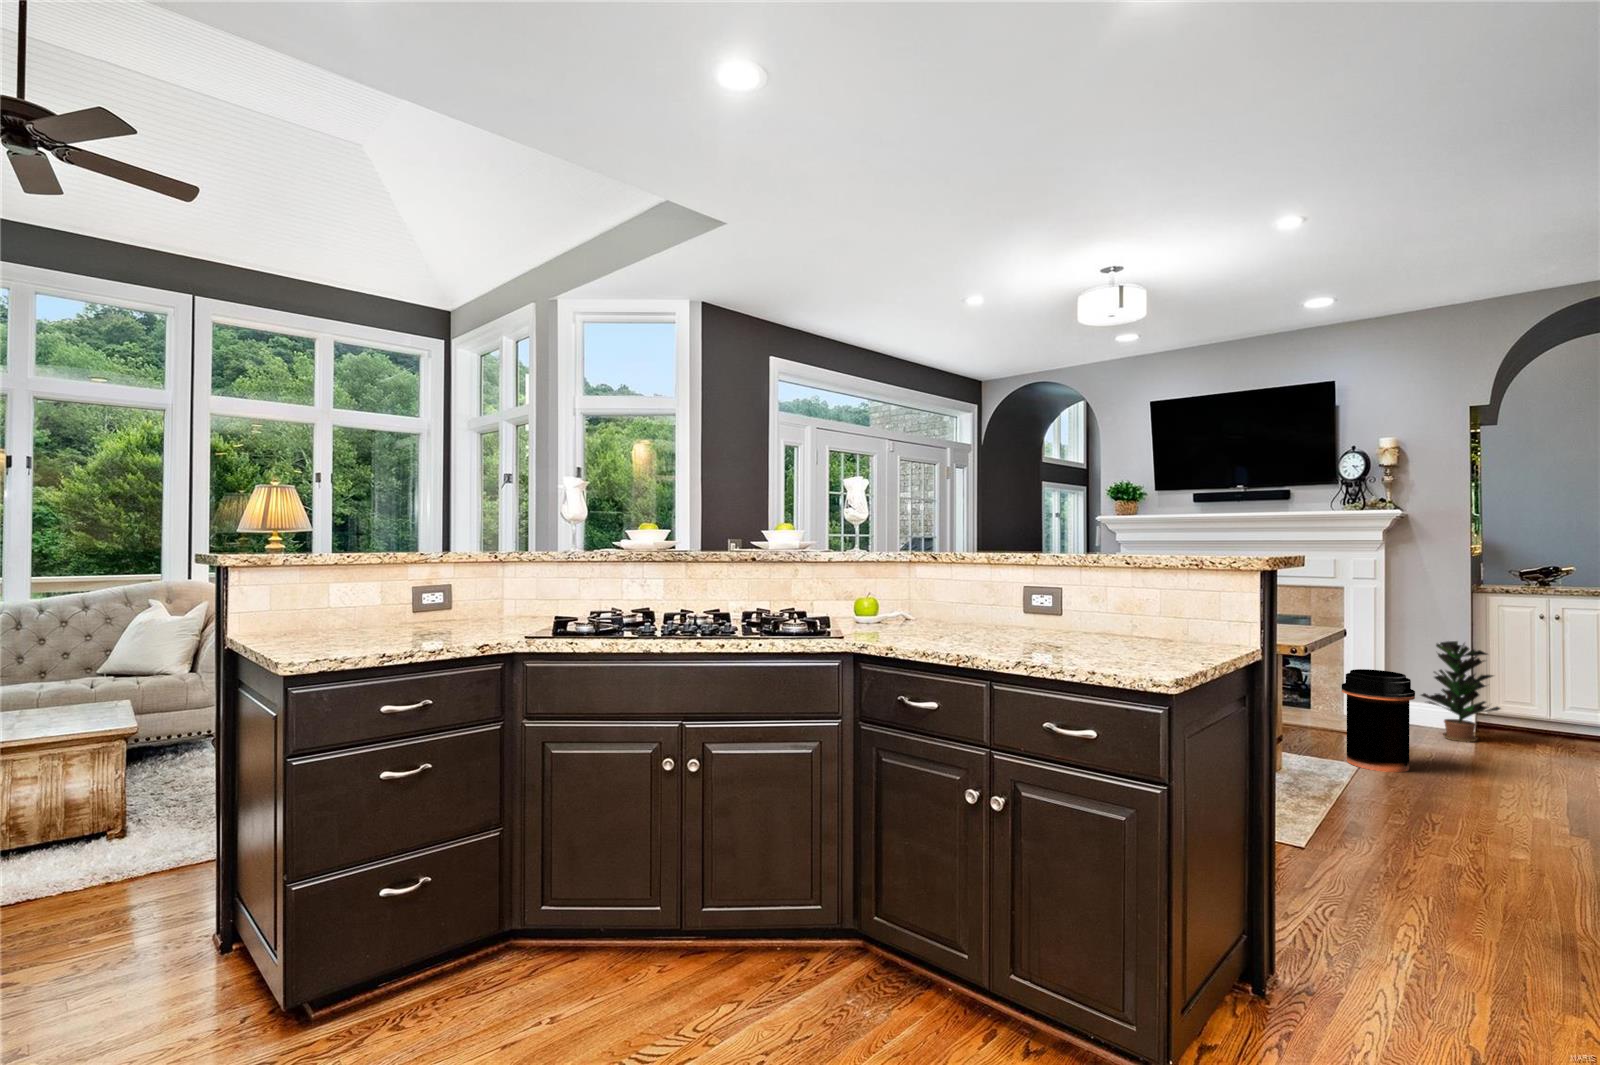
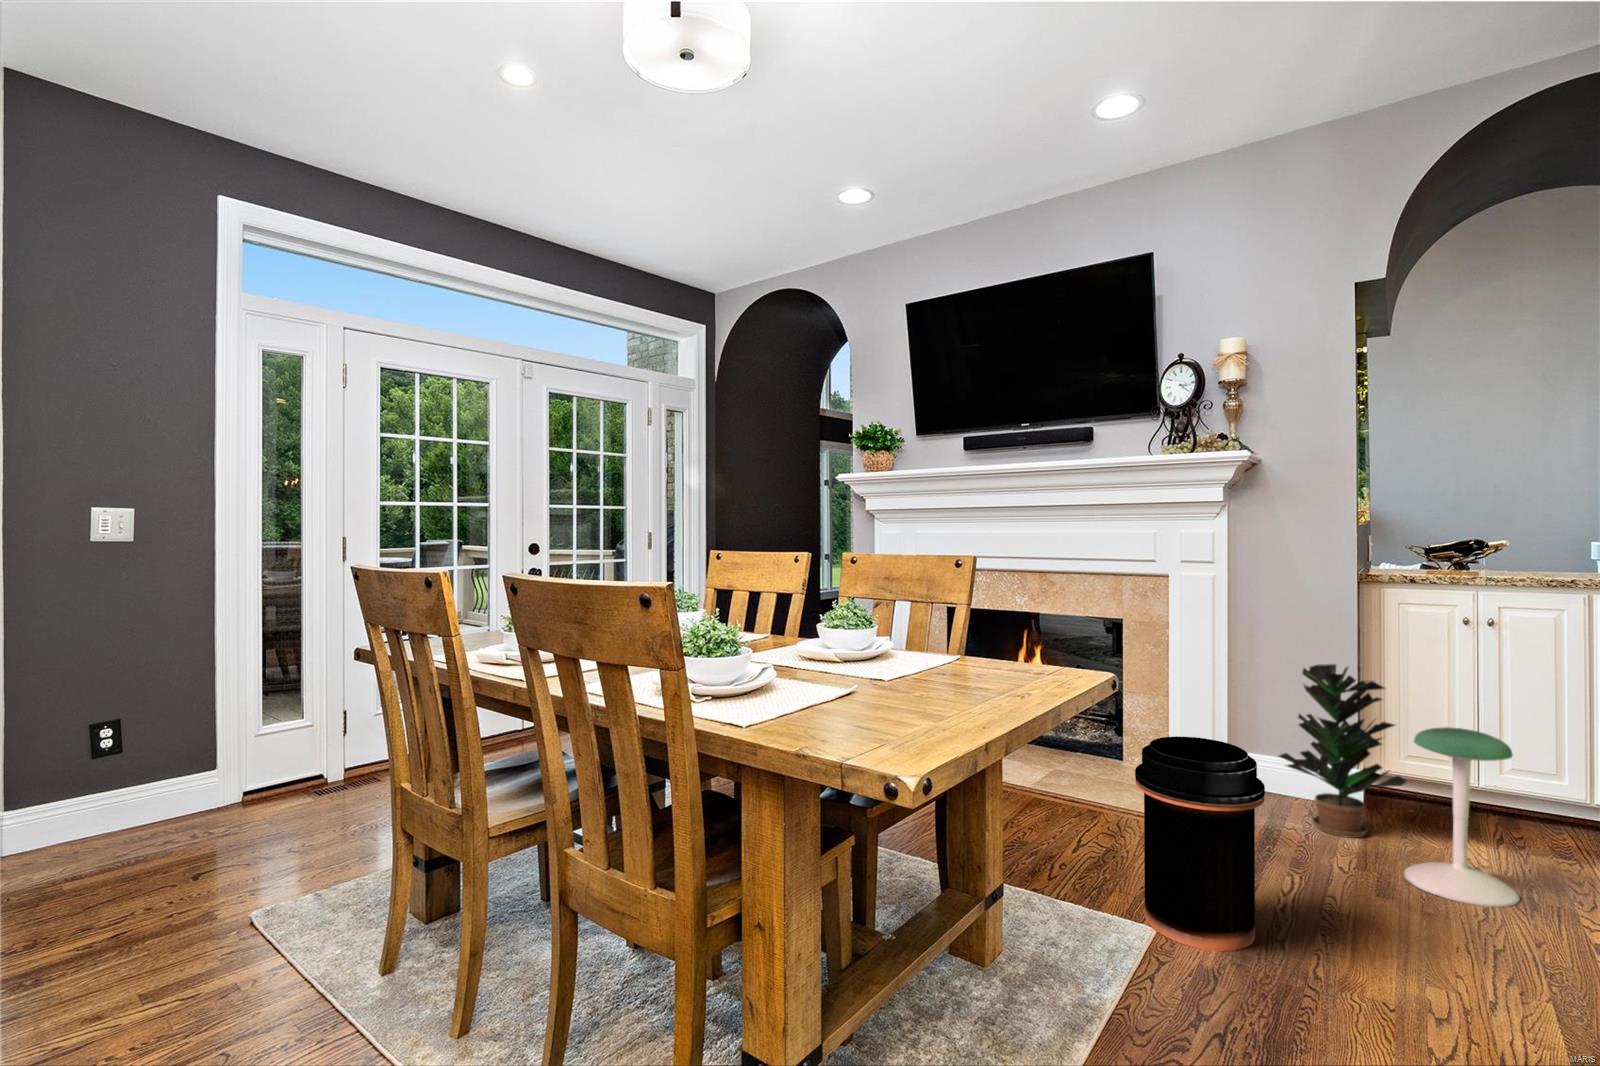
stool: none [1496,672,1562,766] -> present [1404,727,1520,907]

